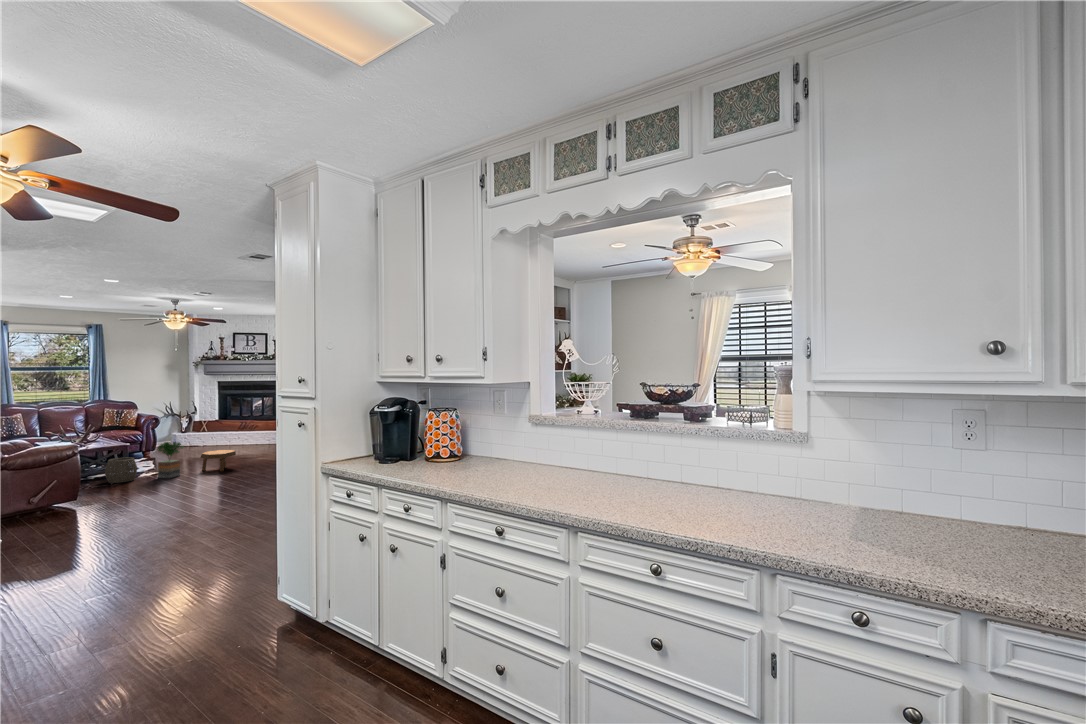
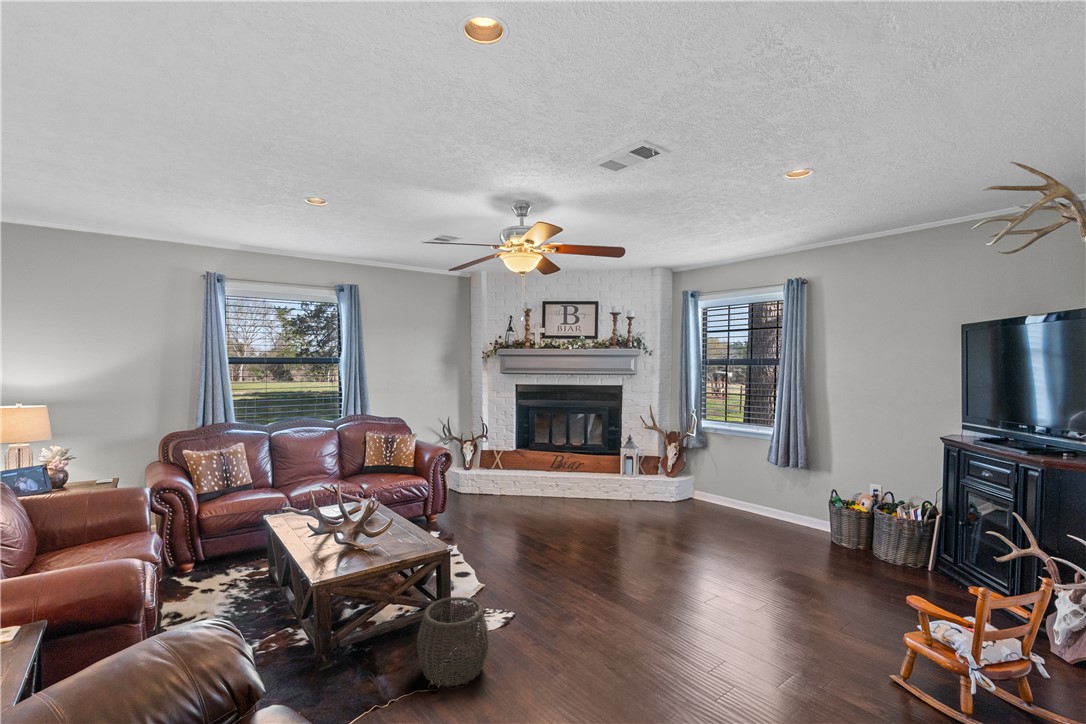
potted tree: present [158,442,184,478] -> none [531,555,593,669]
footstool: present [201,450,236,471] -> none [608,560,681,634]

